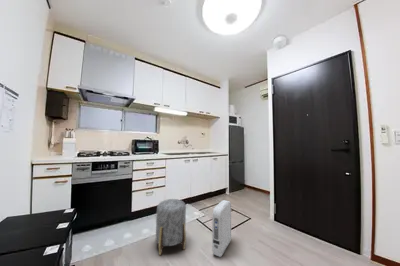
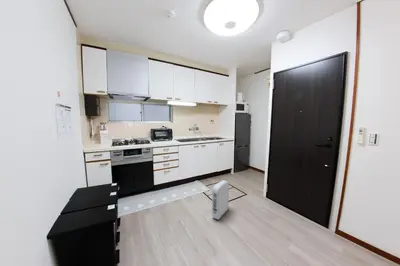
stool: present [156,199,186,255] -> none [172,178,194,216]

